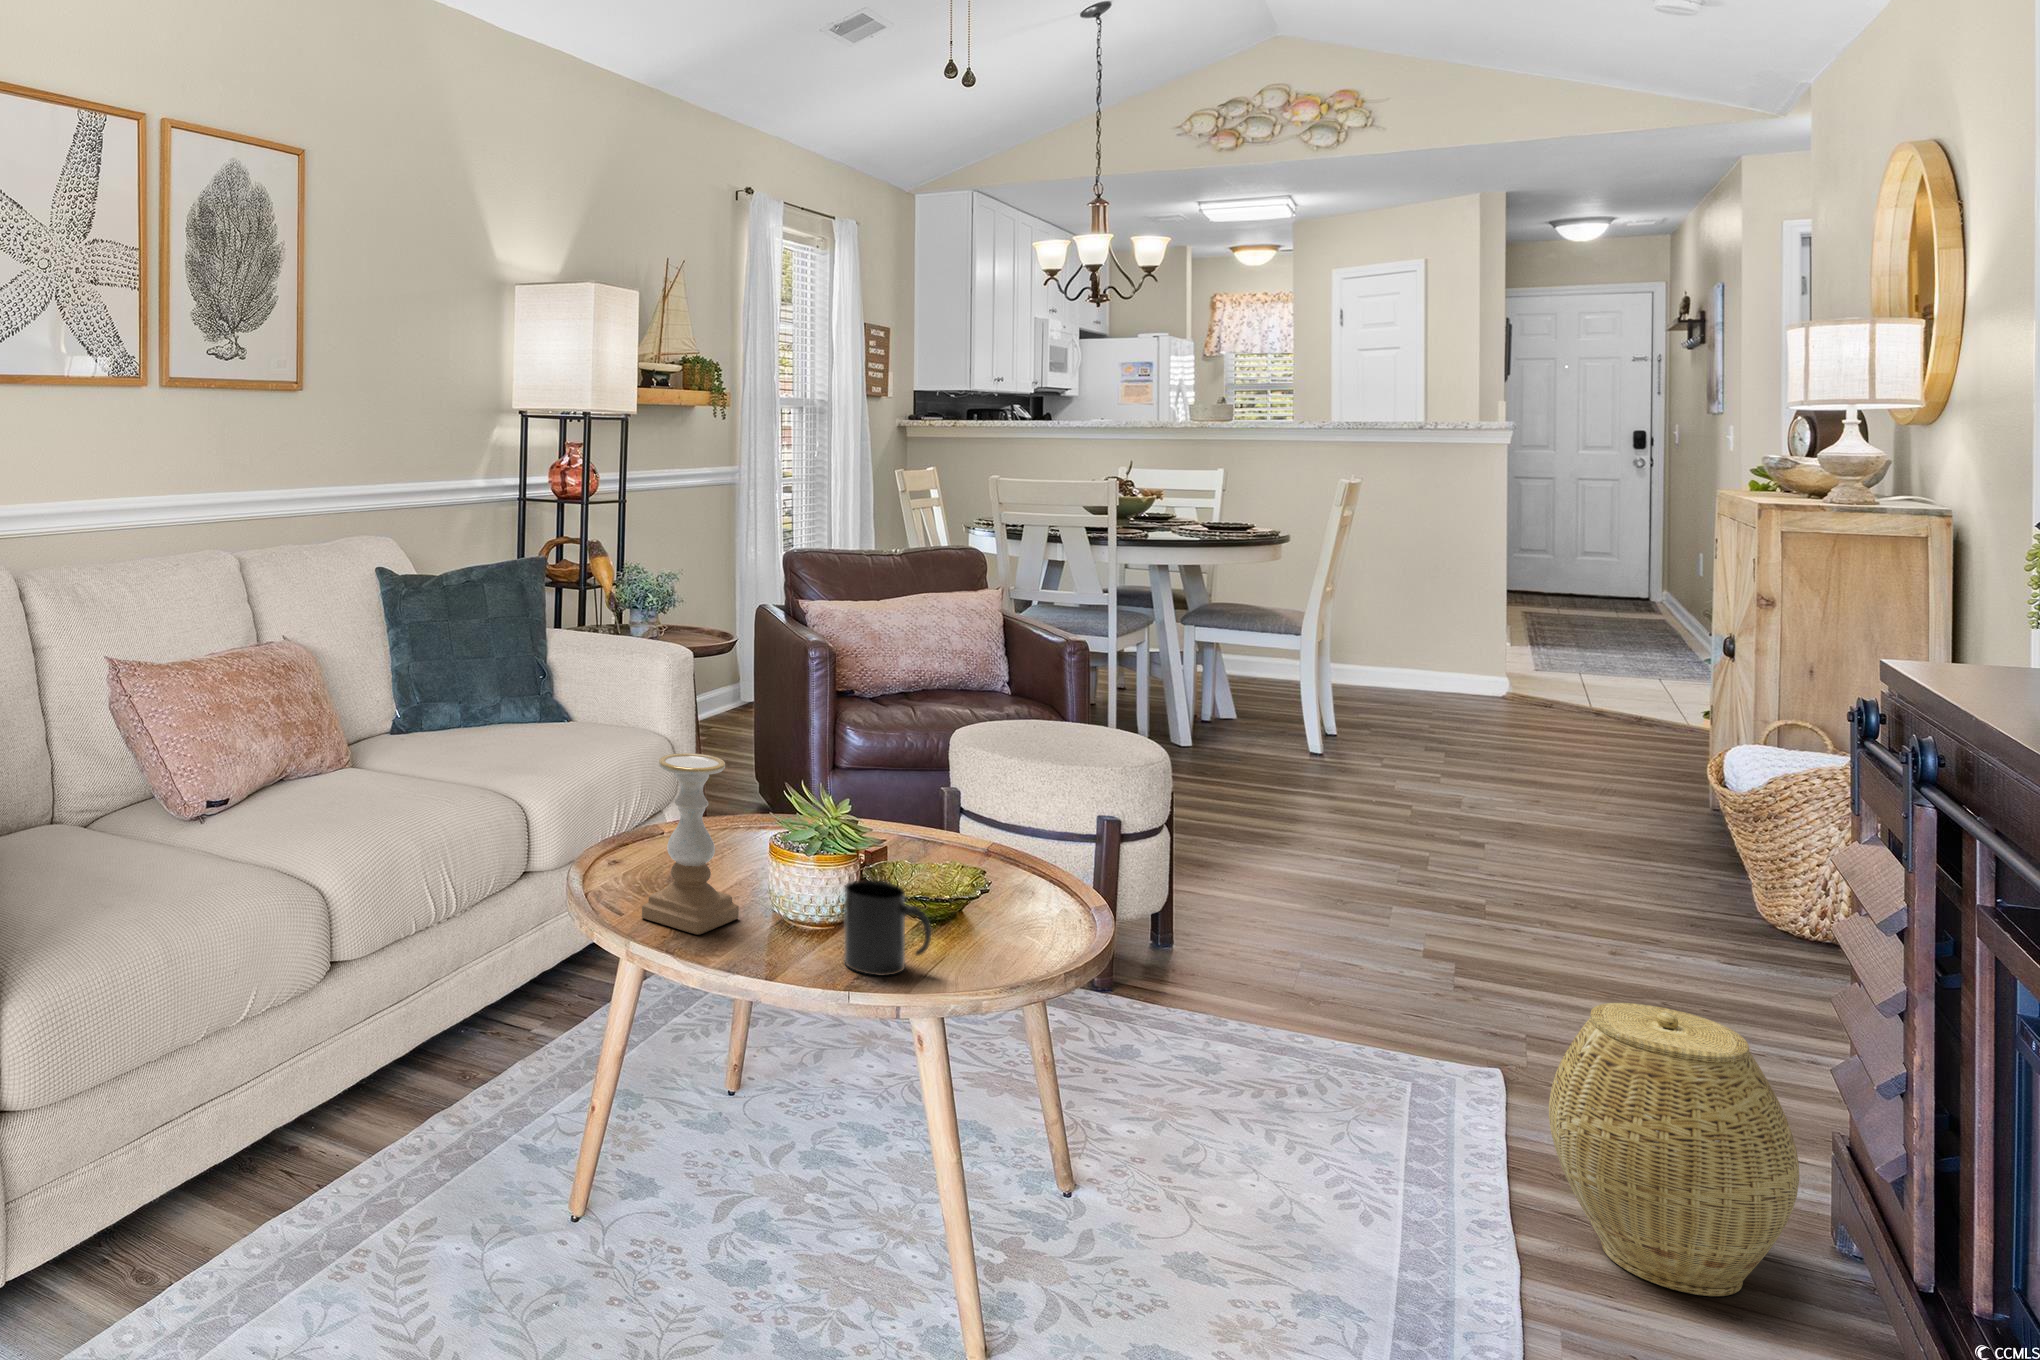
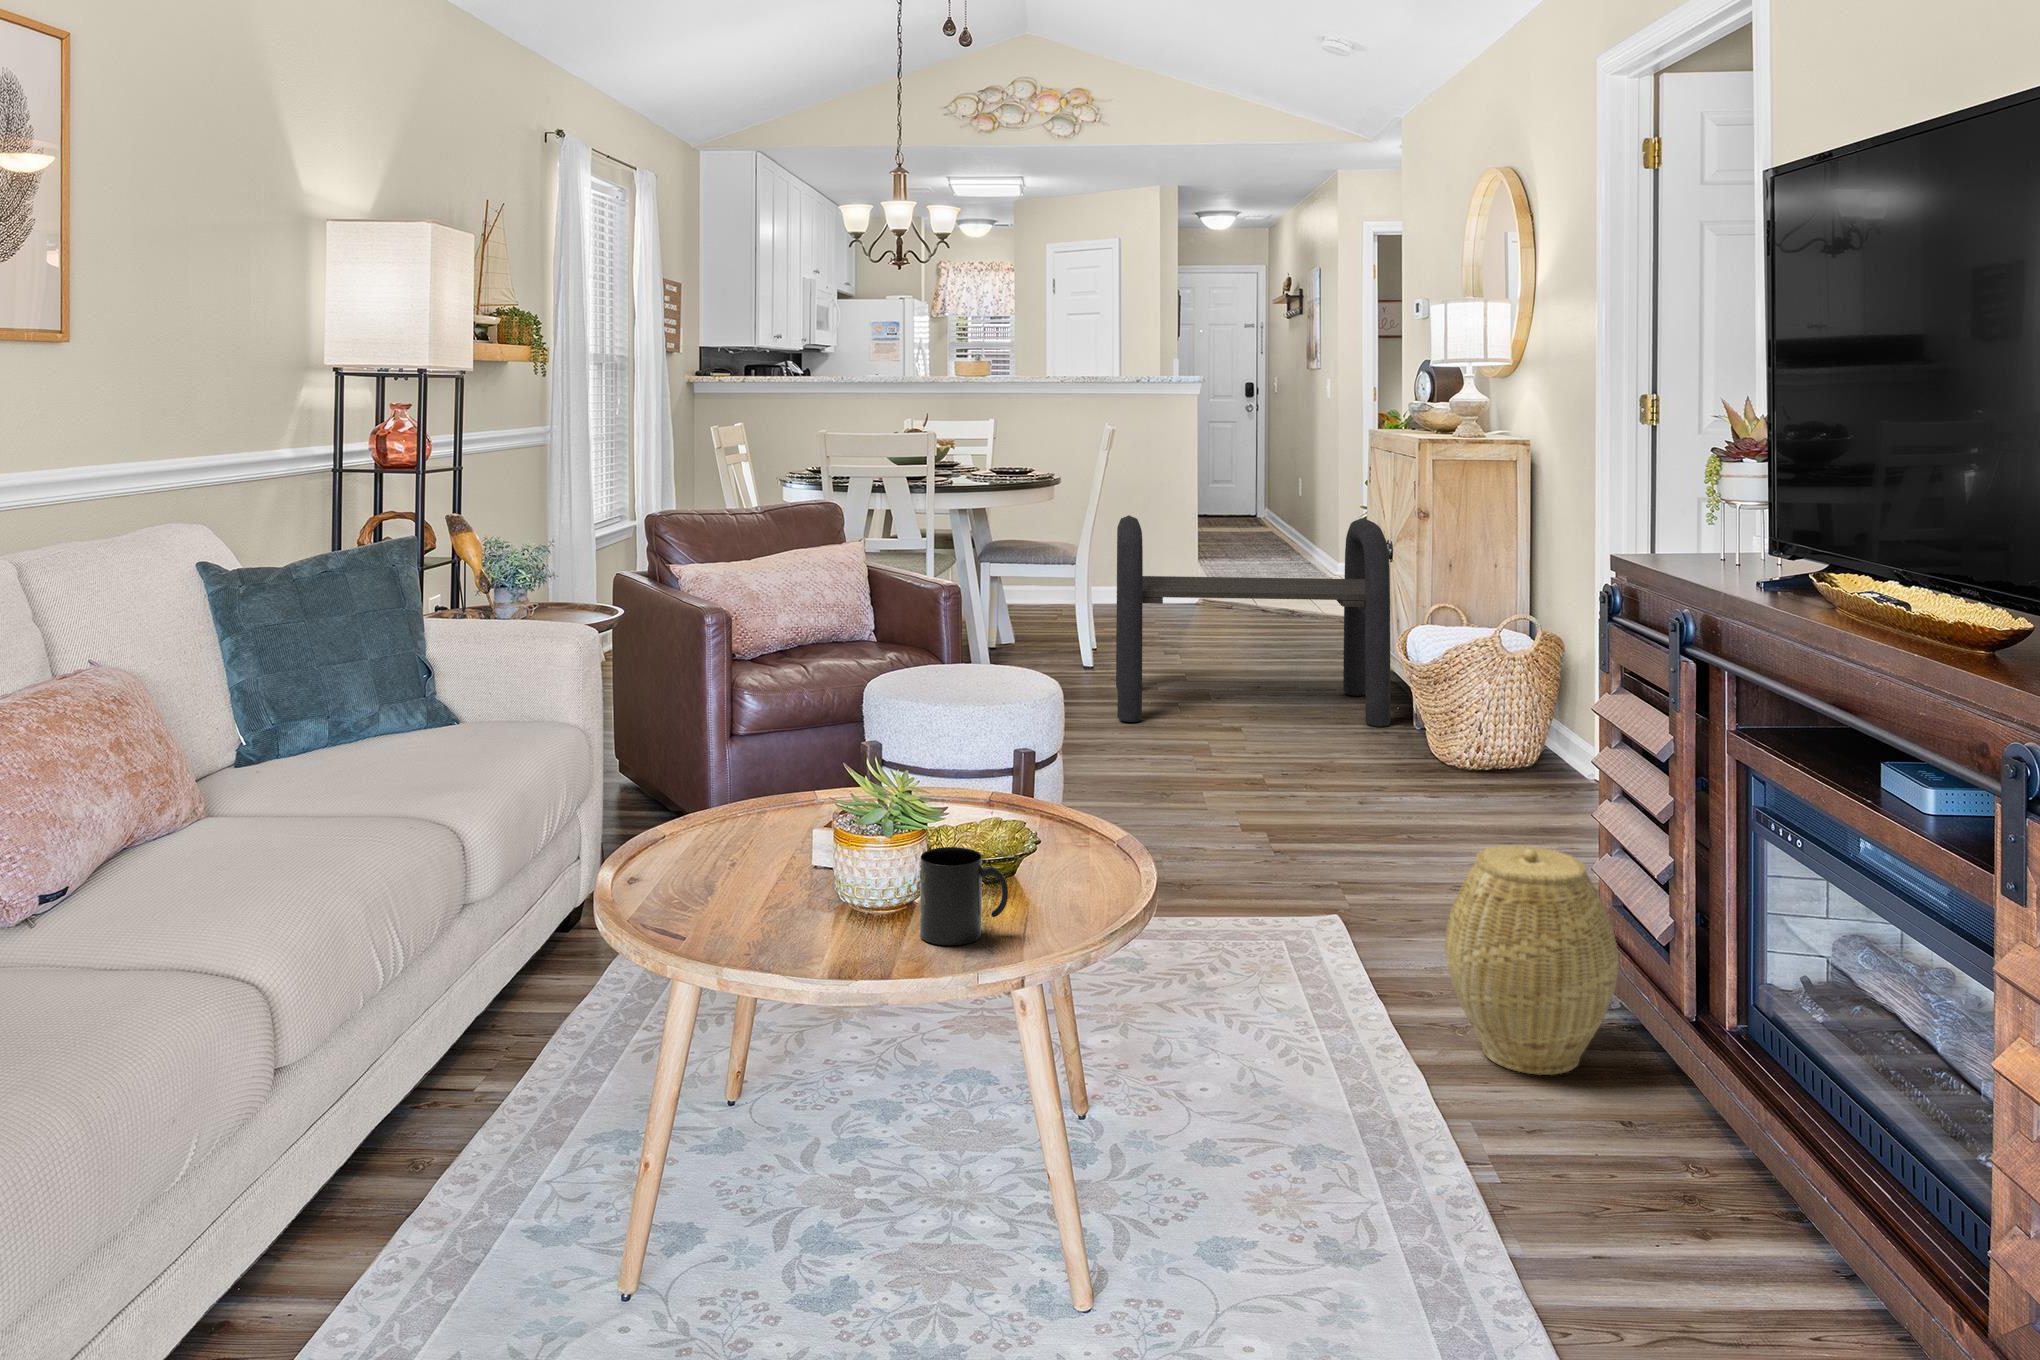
bench: none [1313,583,1681,857] -> present [1116,515,1390,727]
candle holder: present [642,753,739,935] -> none [684,741,786,940]

